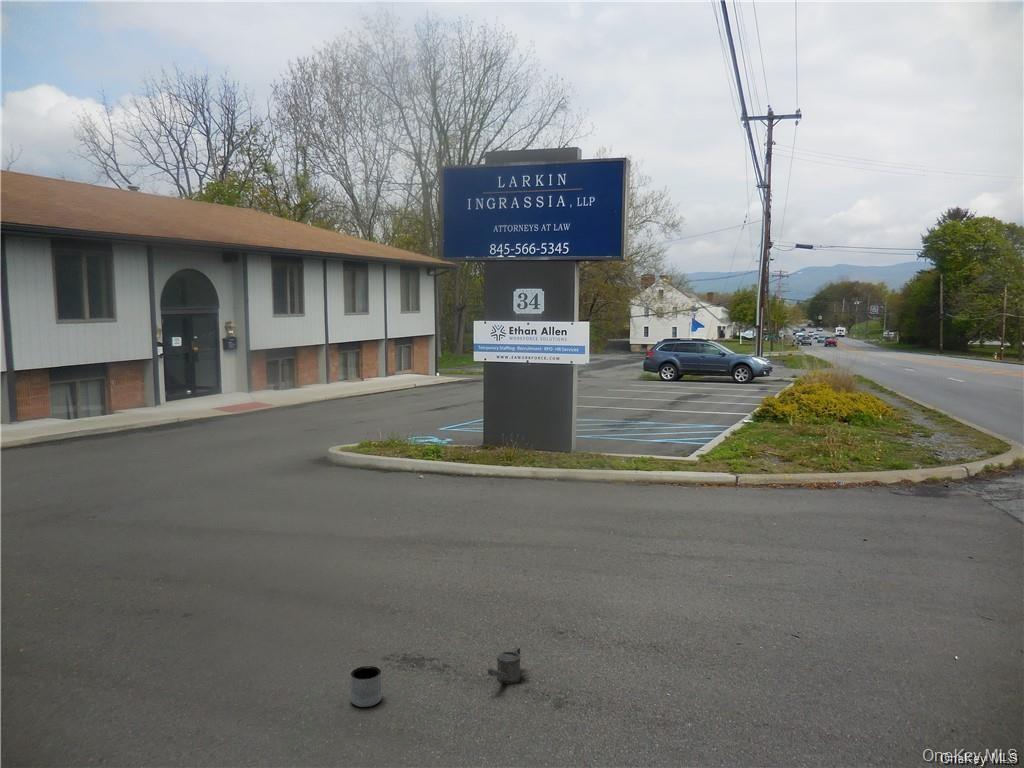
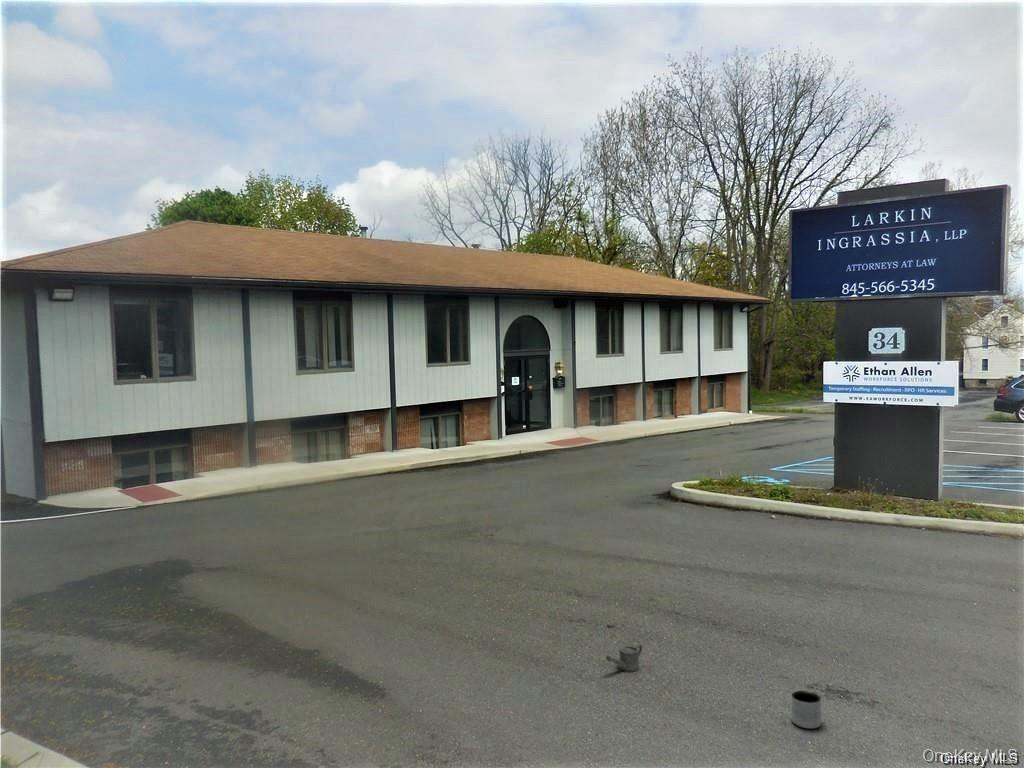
watering can: present [488,648,521,684] -> present [606,645,642,672]

